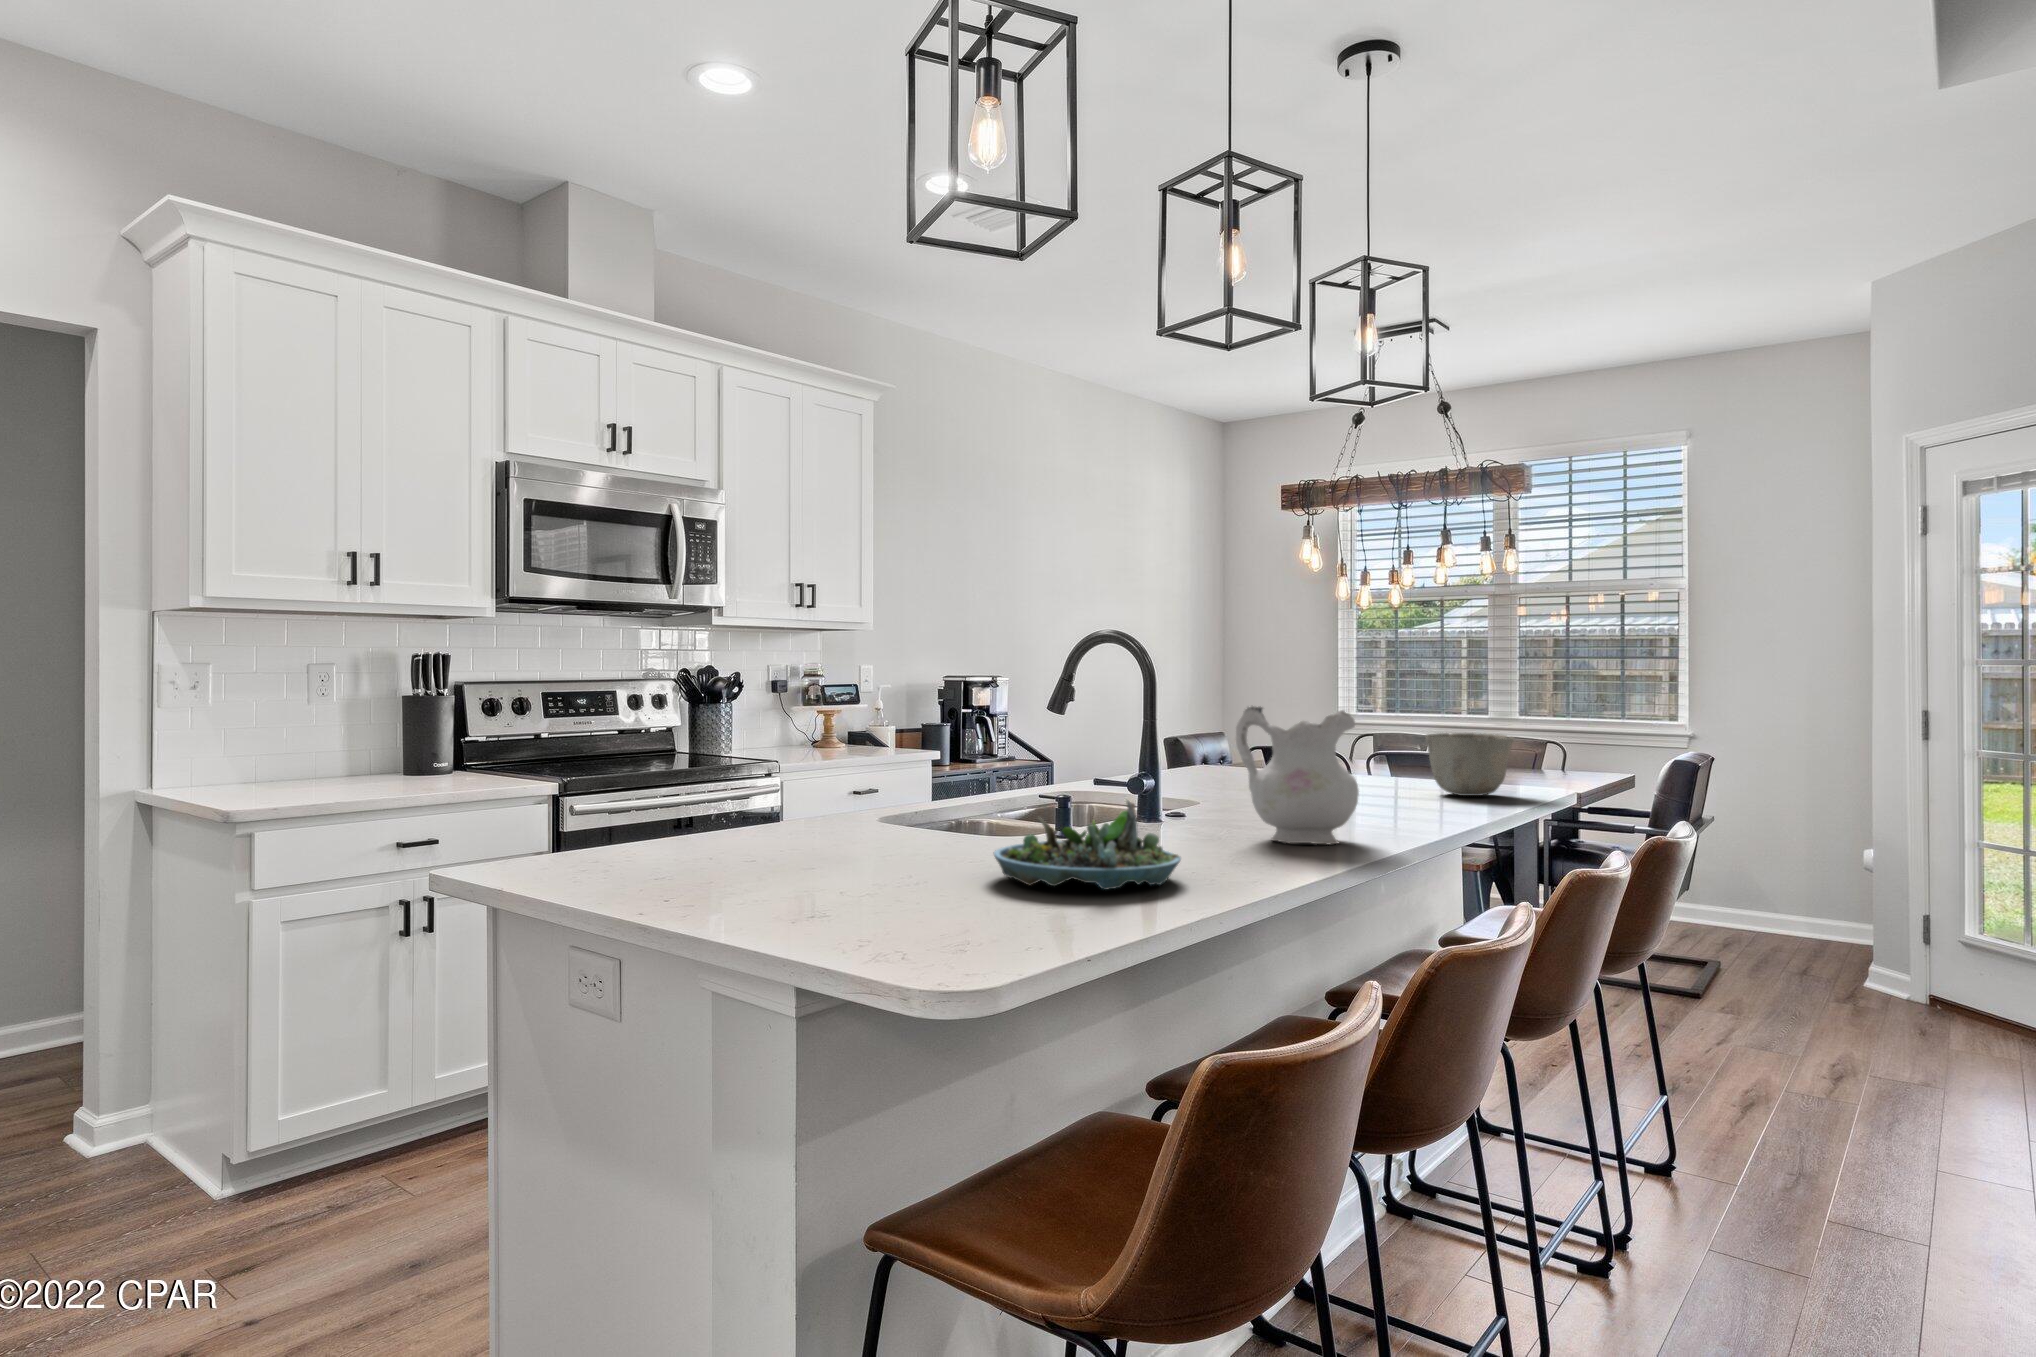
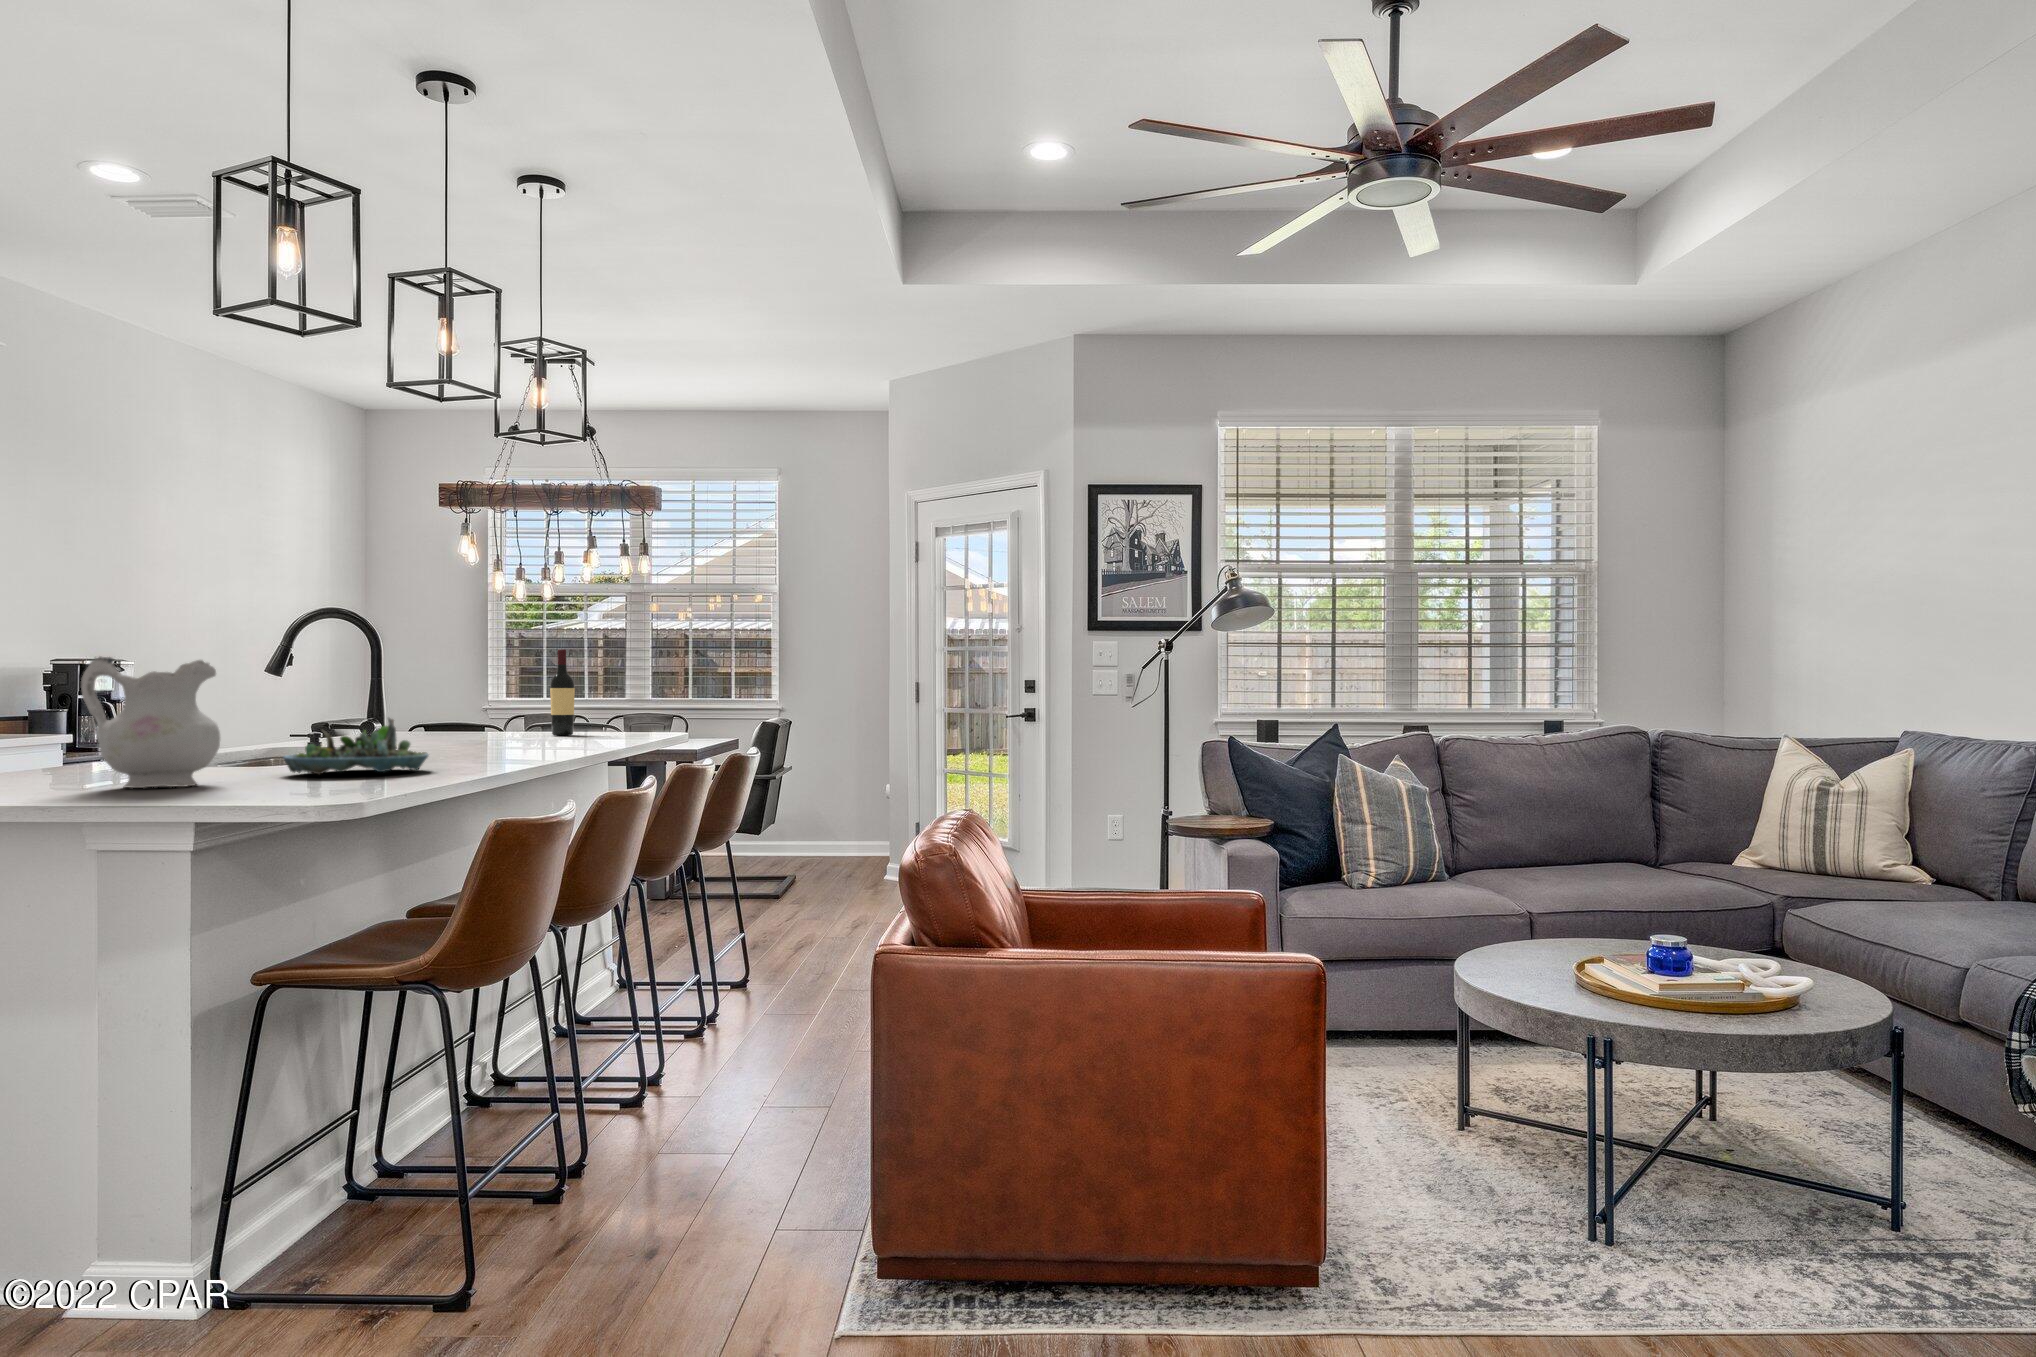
wine bottle: none [1386,674,1417,787] -> present [550,649,575,735]
ceramic pitcher: present [1236,706,1359,844] -> present [81,657,220,788]
ceramic bowl: present [1425,733,1514,796] -> none [582,692,646,737]

